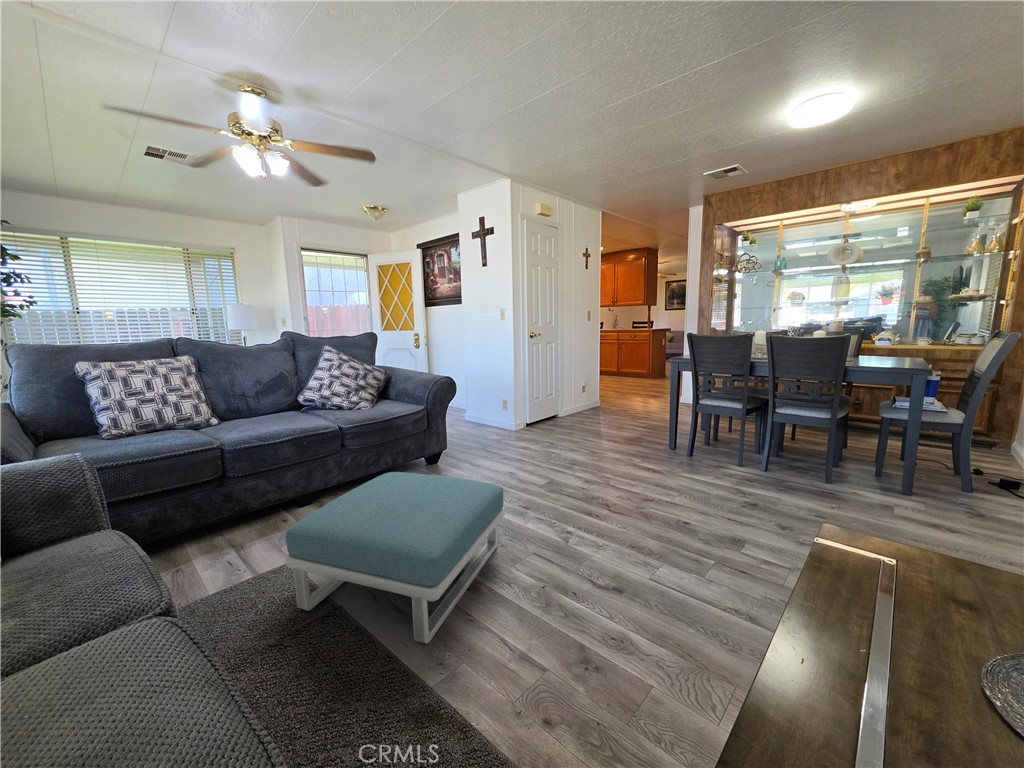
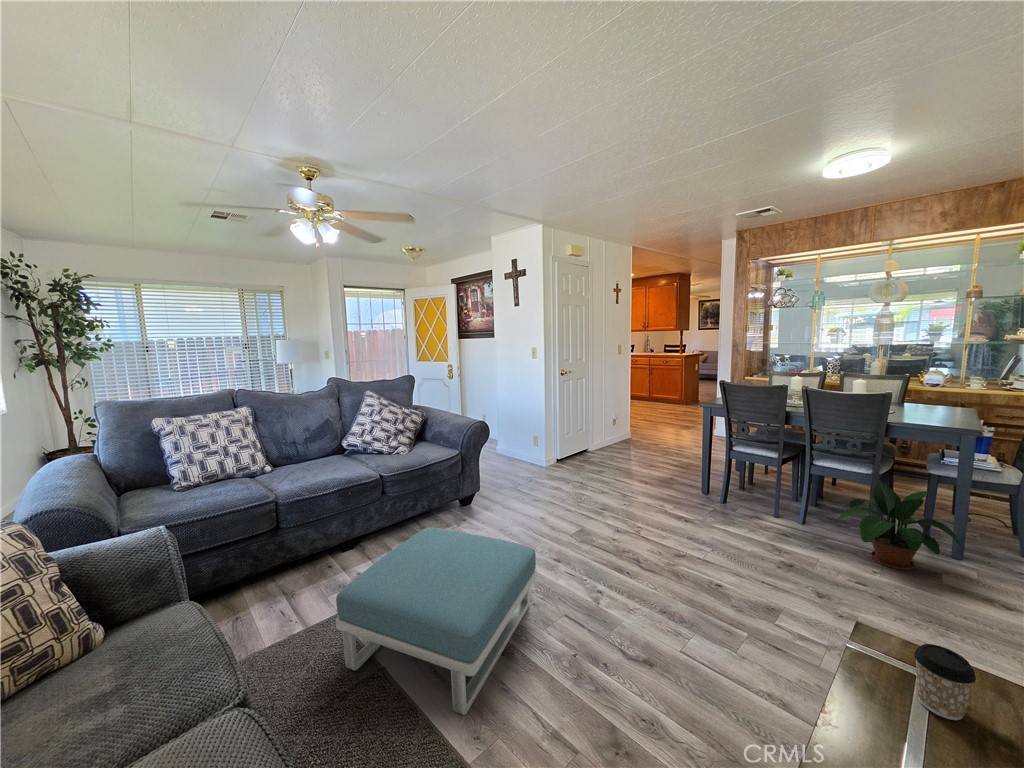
potted plant: none [799,413,911,505] -> present [838,475,961,570]
coffee cup: none [885,518,946,587] -> present [914,644,976,720]

